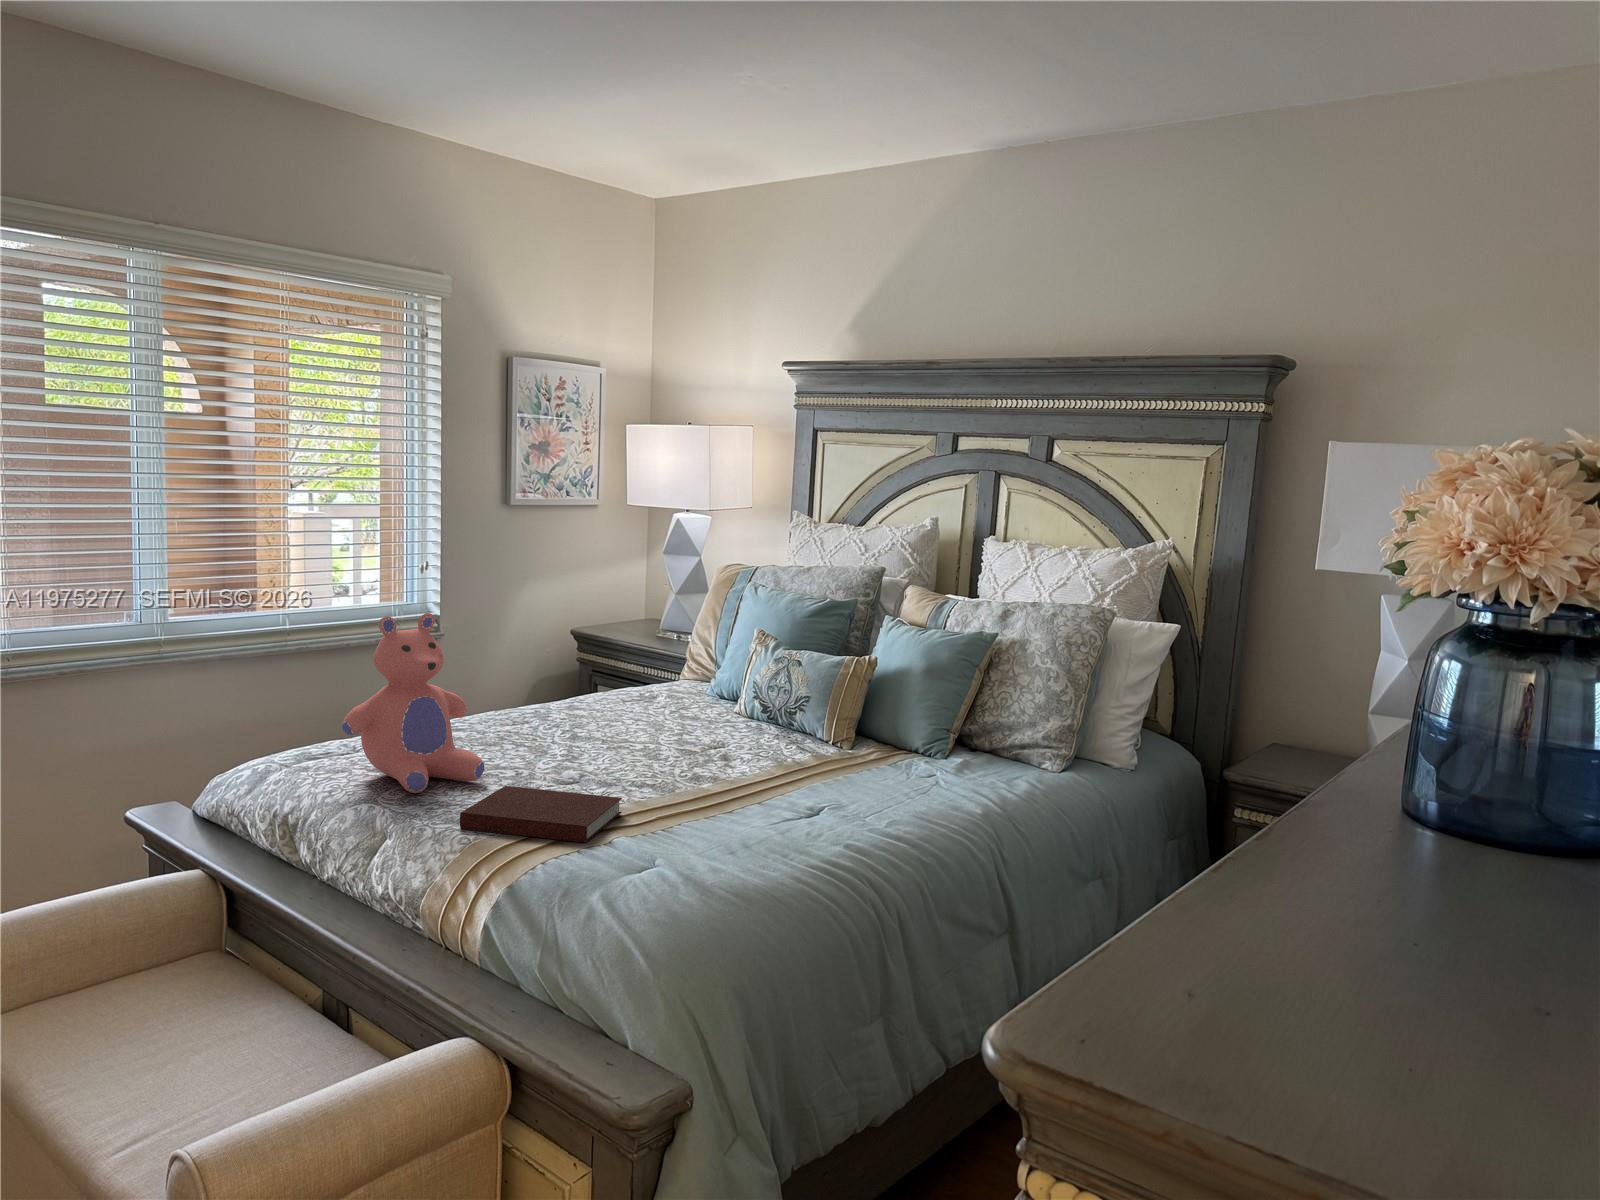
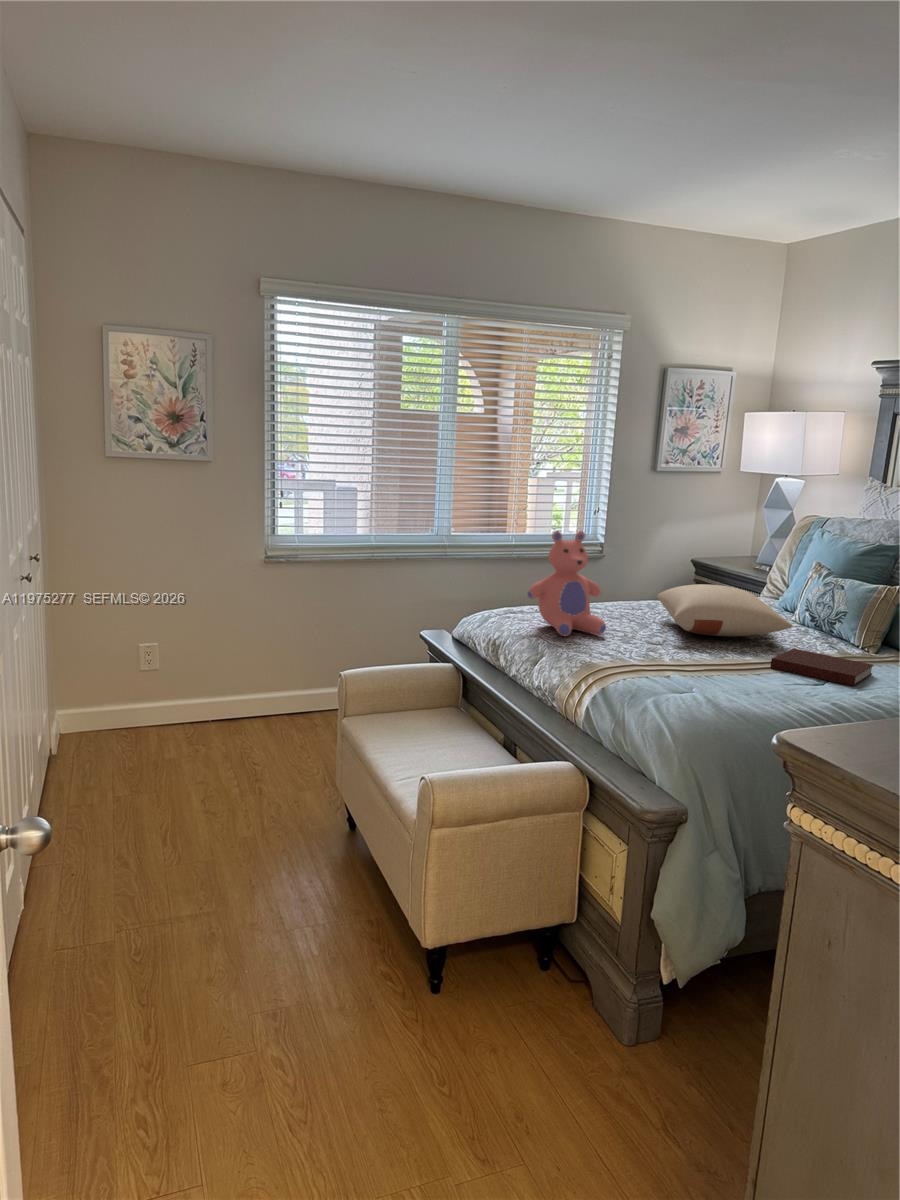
pillow: none [550,678,756,756] -> present [657,584,793,636]
notebook: present [460,786,622,843] -> present [771,649,873,686]

